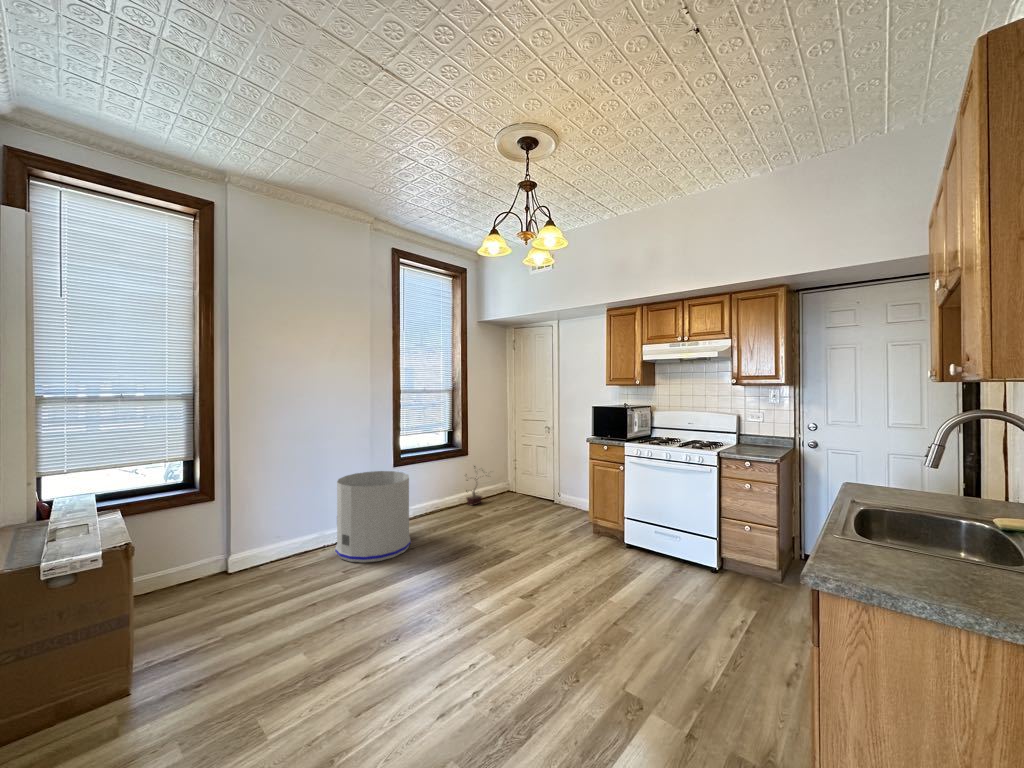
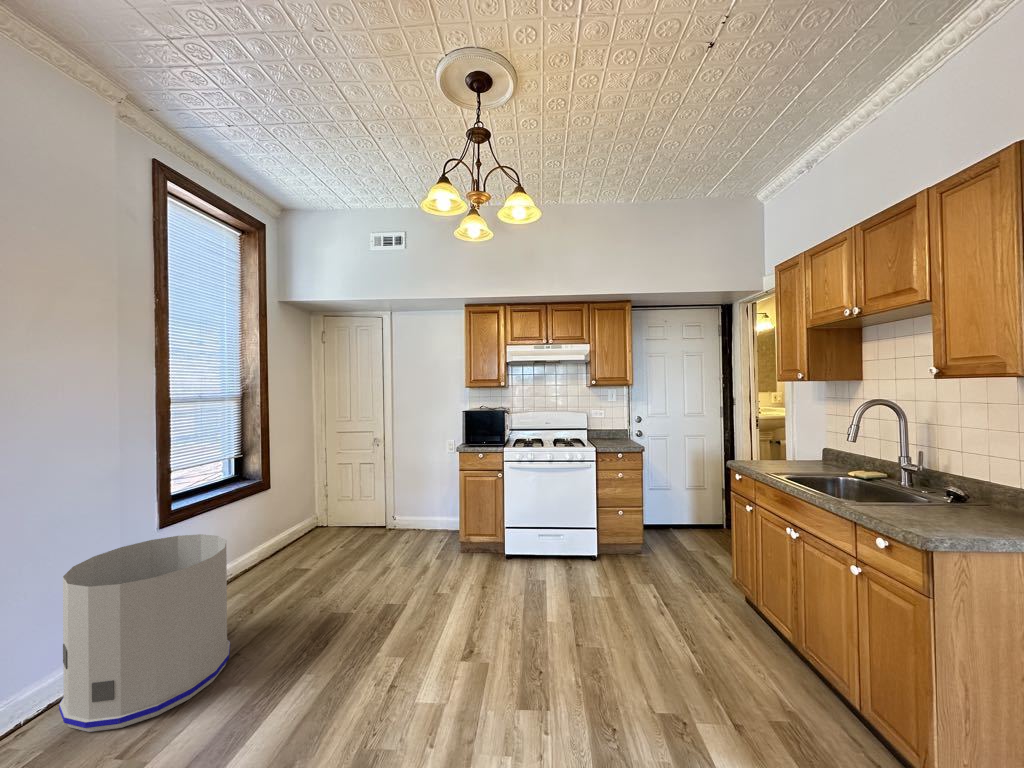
potted plant: present [466,466,483,505] -> none [267,499,305,557]

